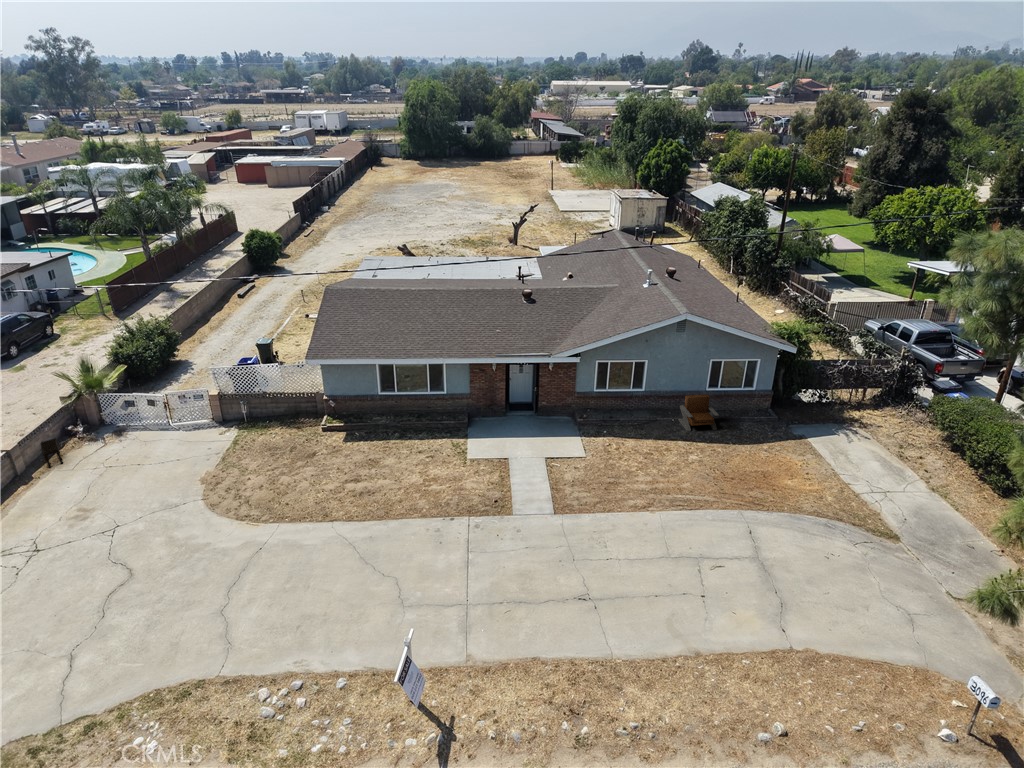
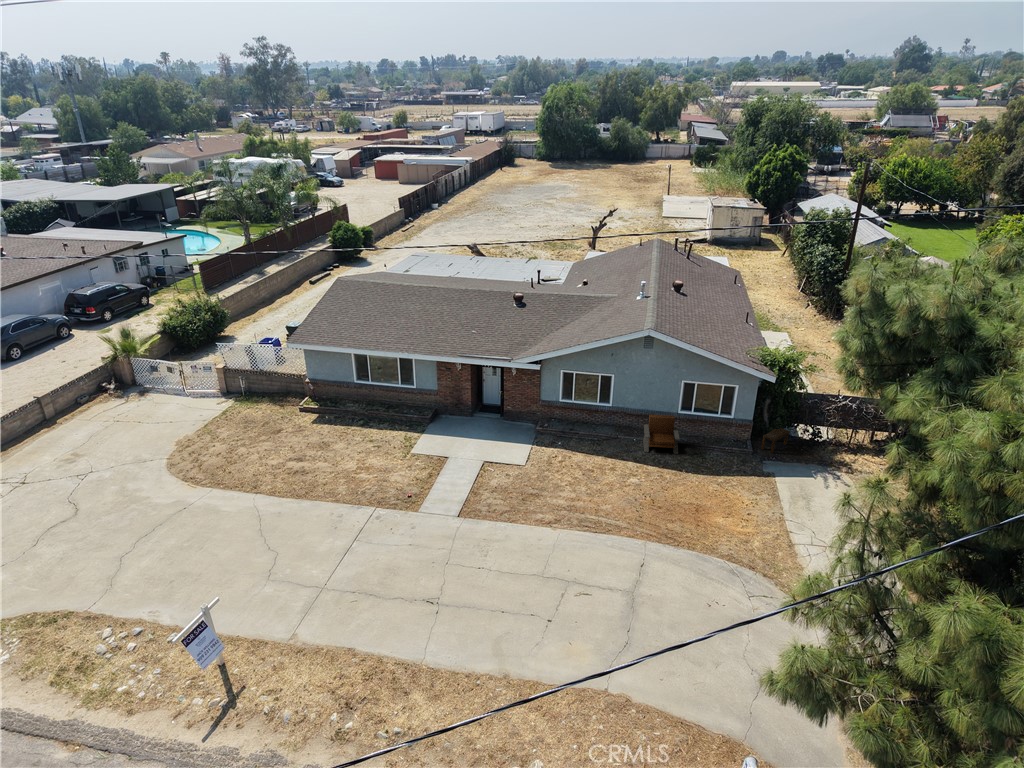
bench: present [41,439,63,468] -> present [761,427,790,453]

